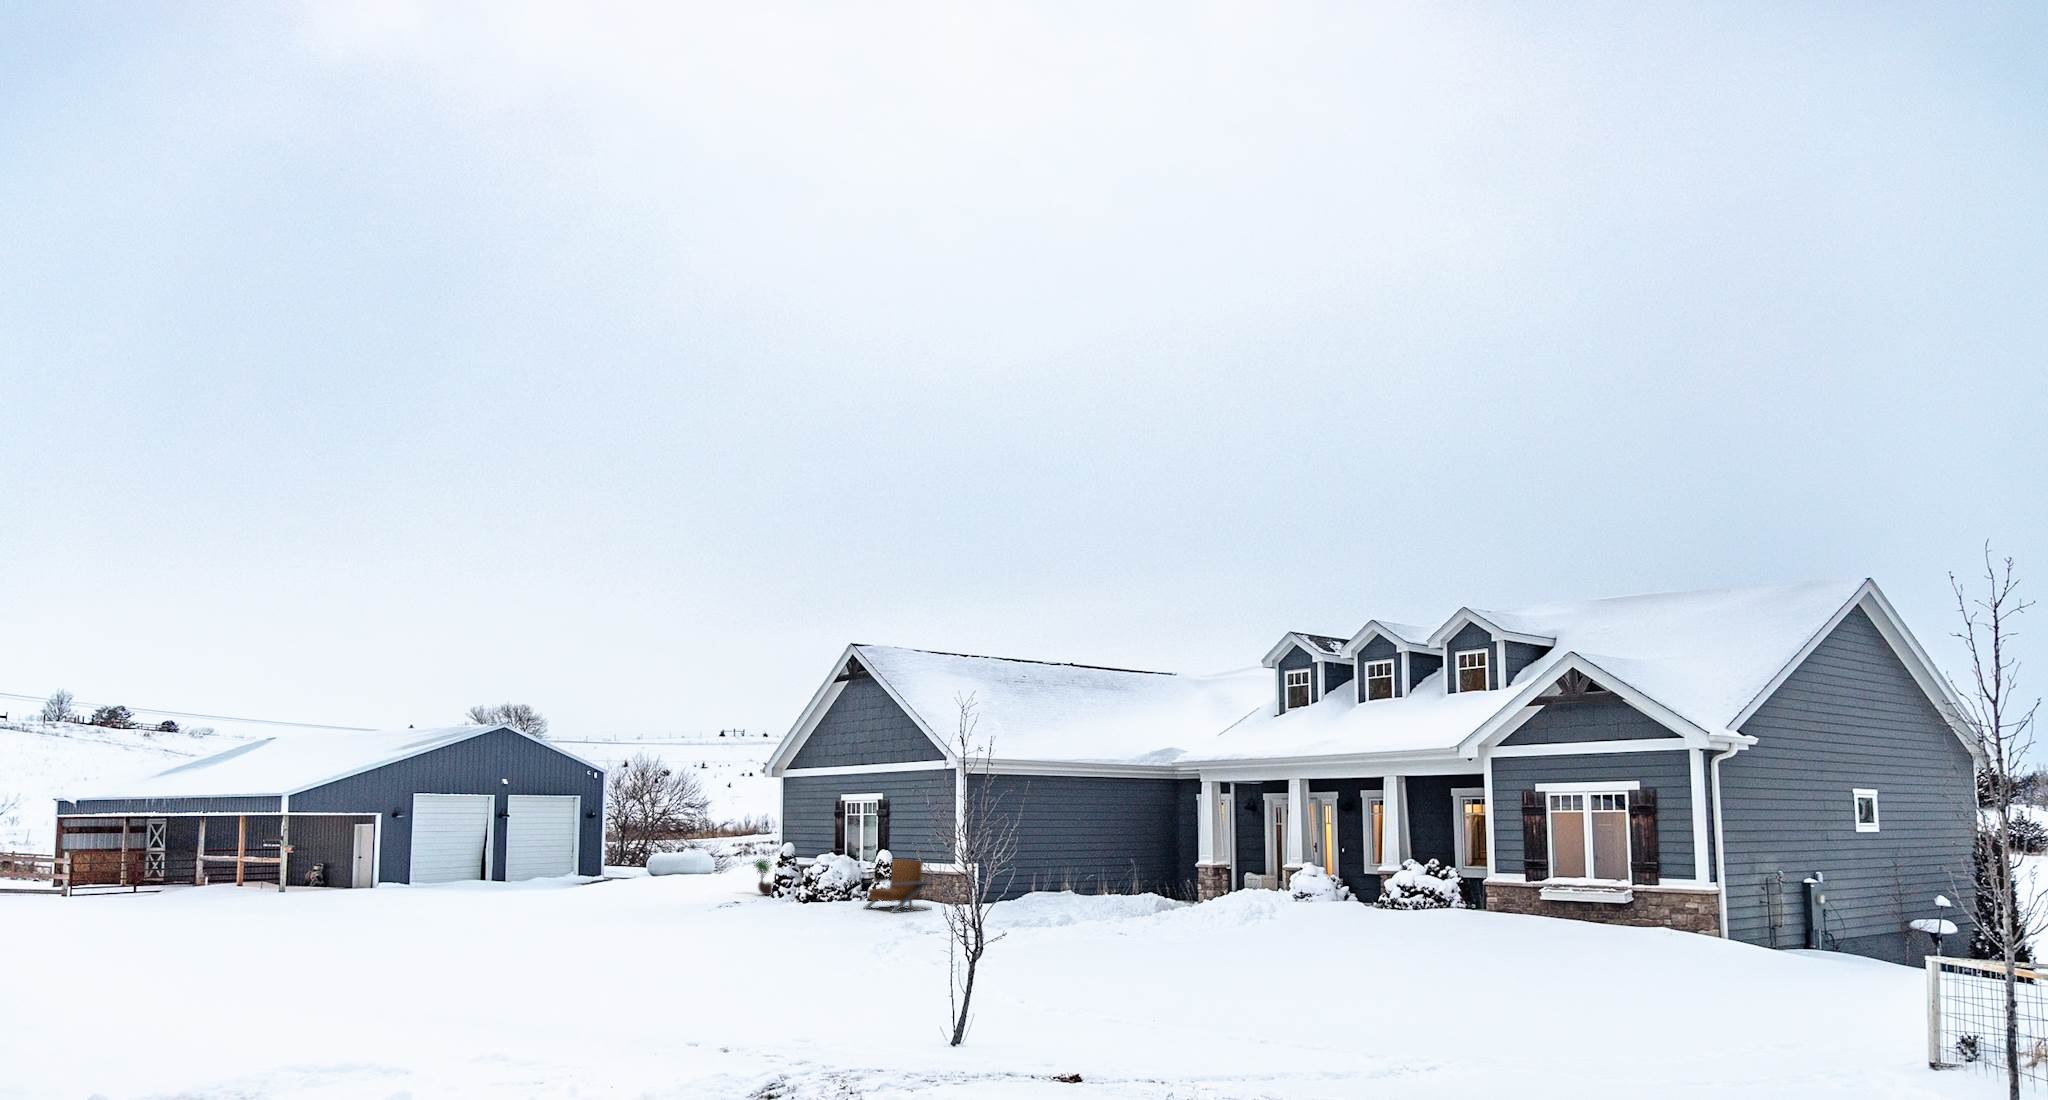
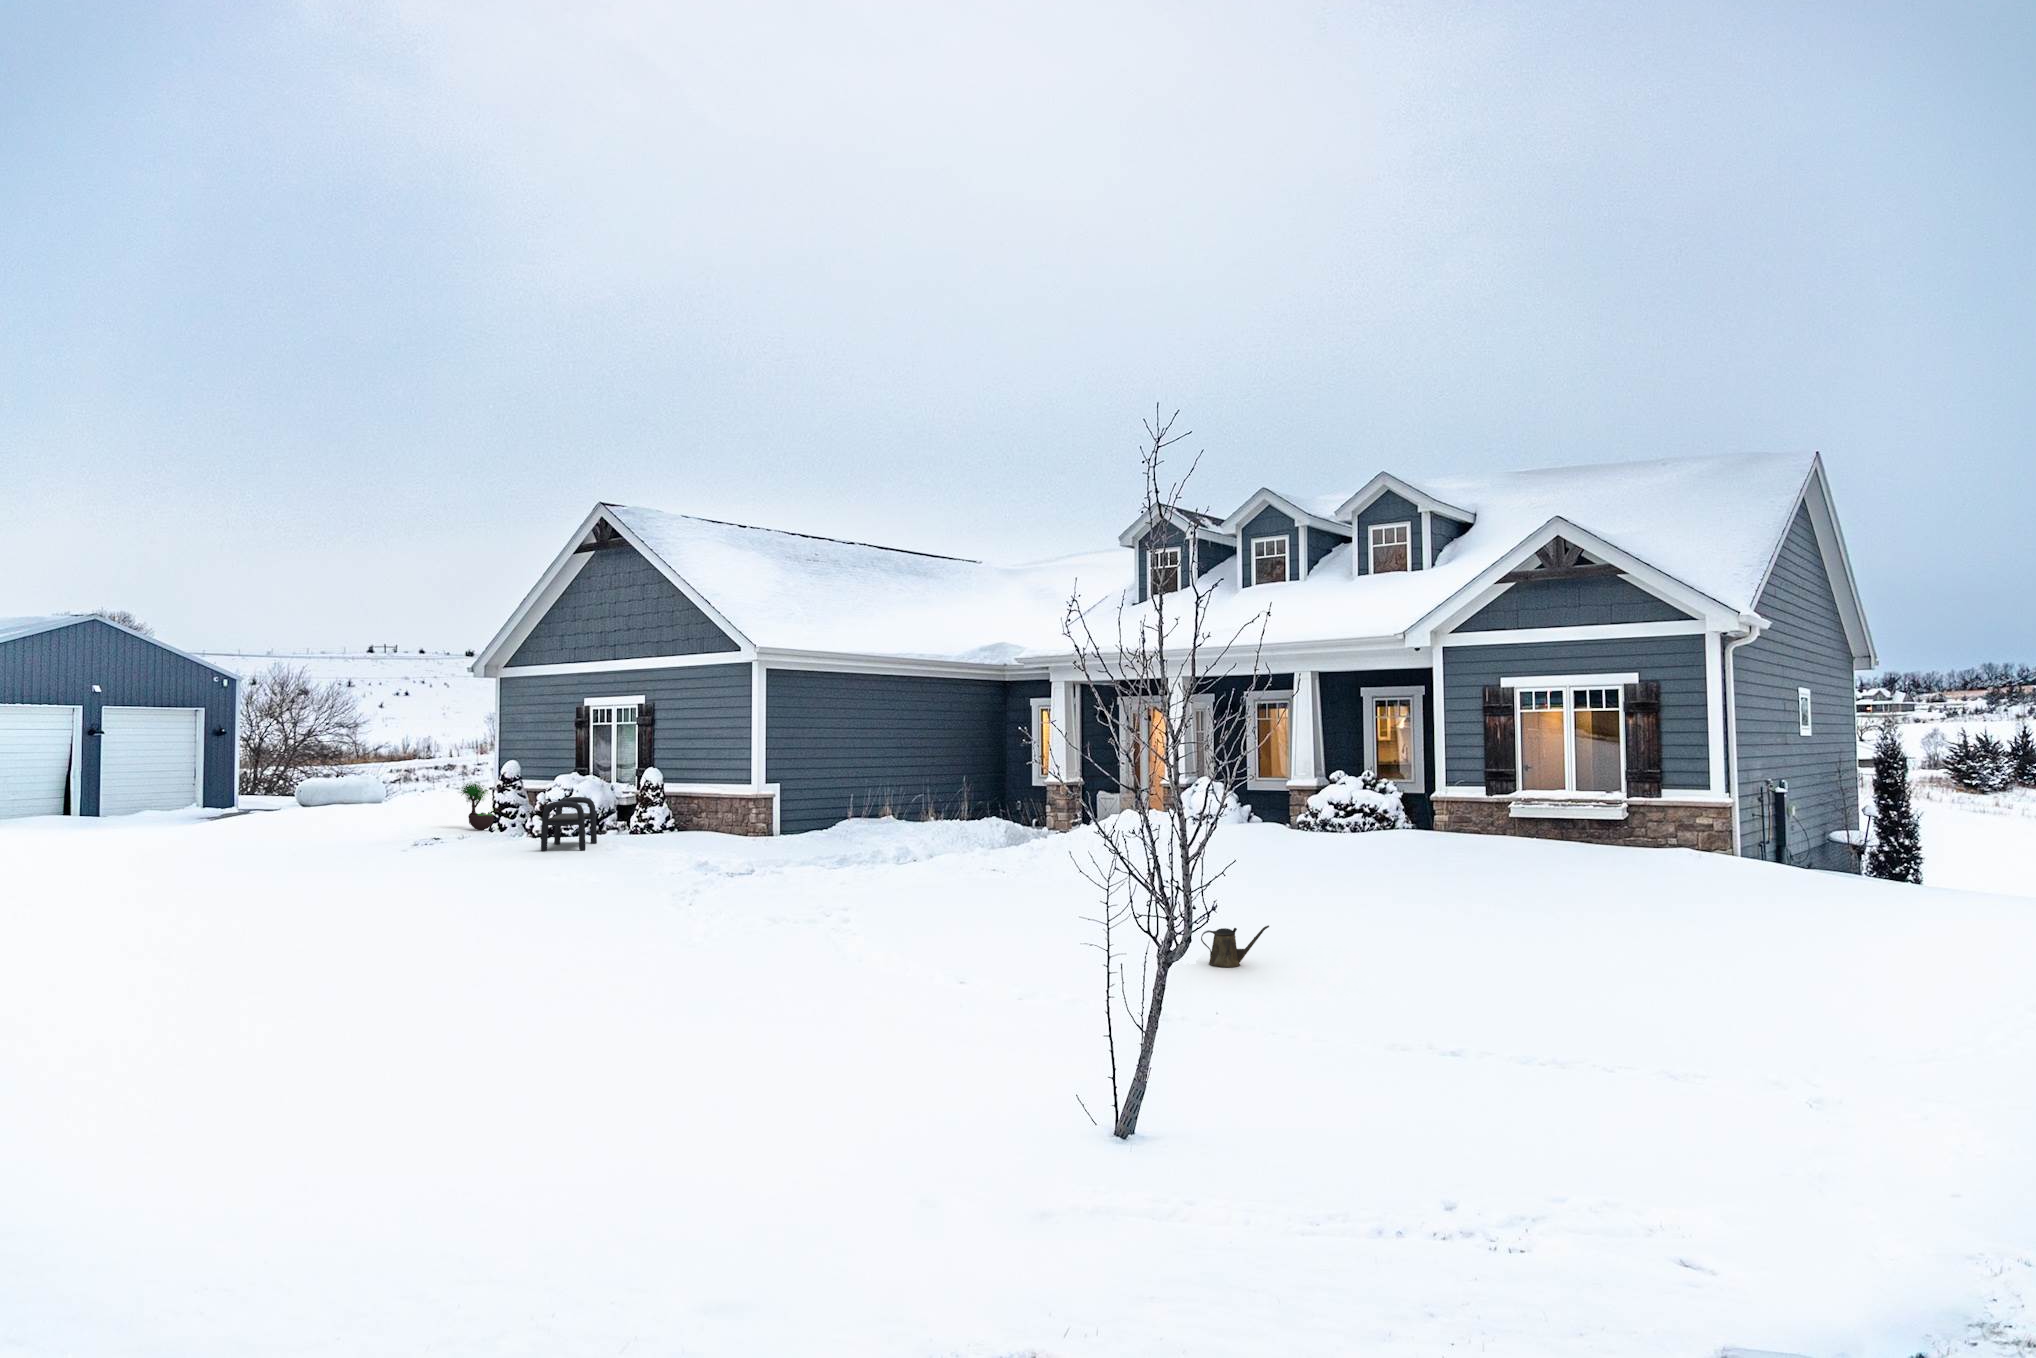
lounge chair: present [864,859,929,913] -> none [624,780,715,849]
bench: none [802,871,844,912] -> present [541,797,597,851]
watering can: none [1198,971,1244,1000] -> present [1201,925,1269,967]

